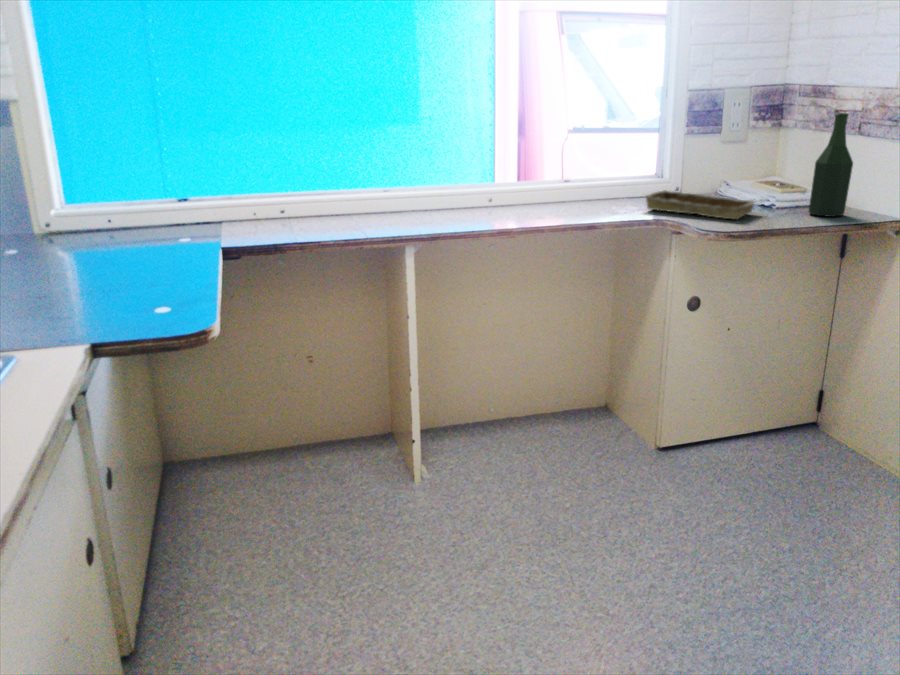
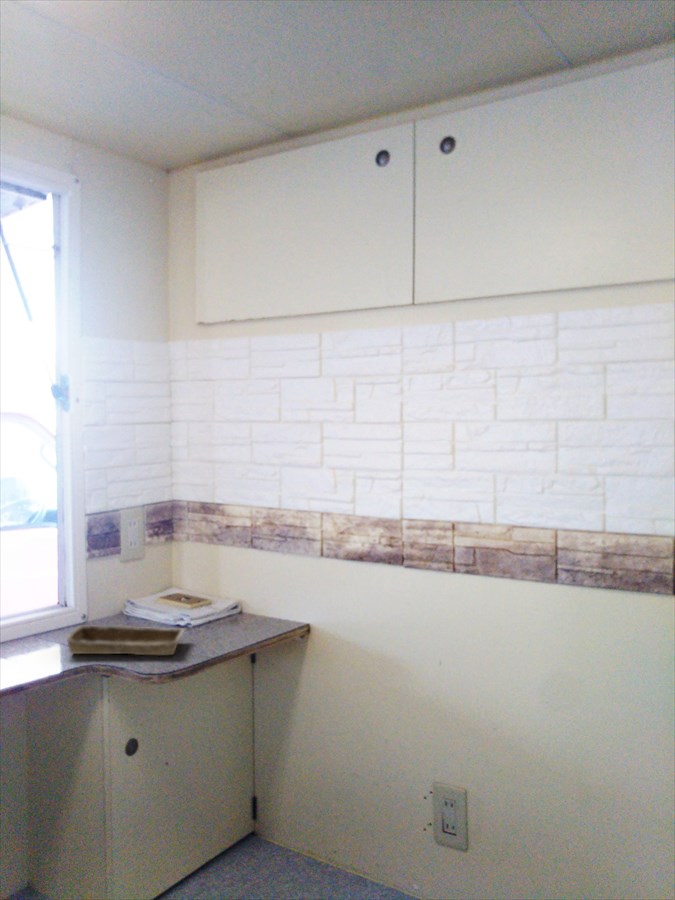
bottle: present [809,113,853,217] -> none [227,538,260,635]

